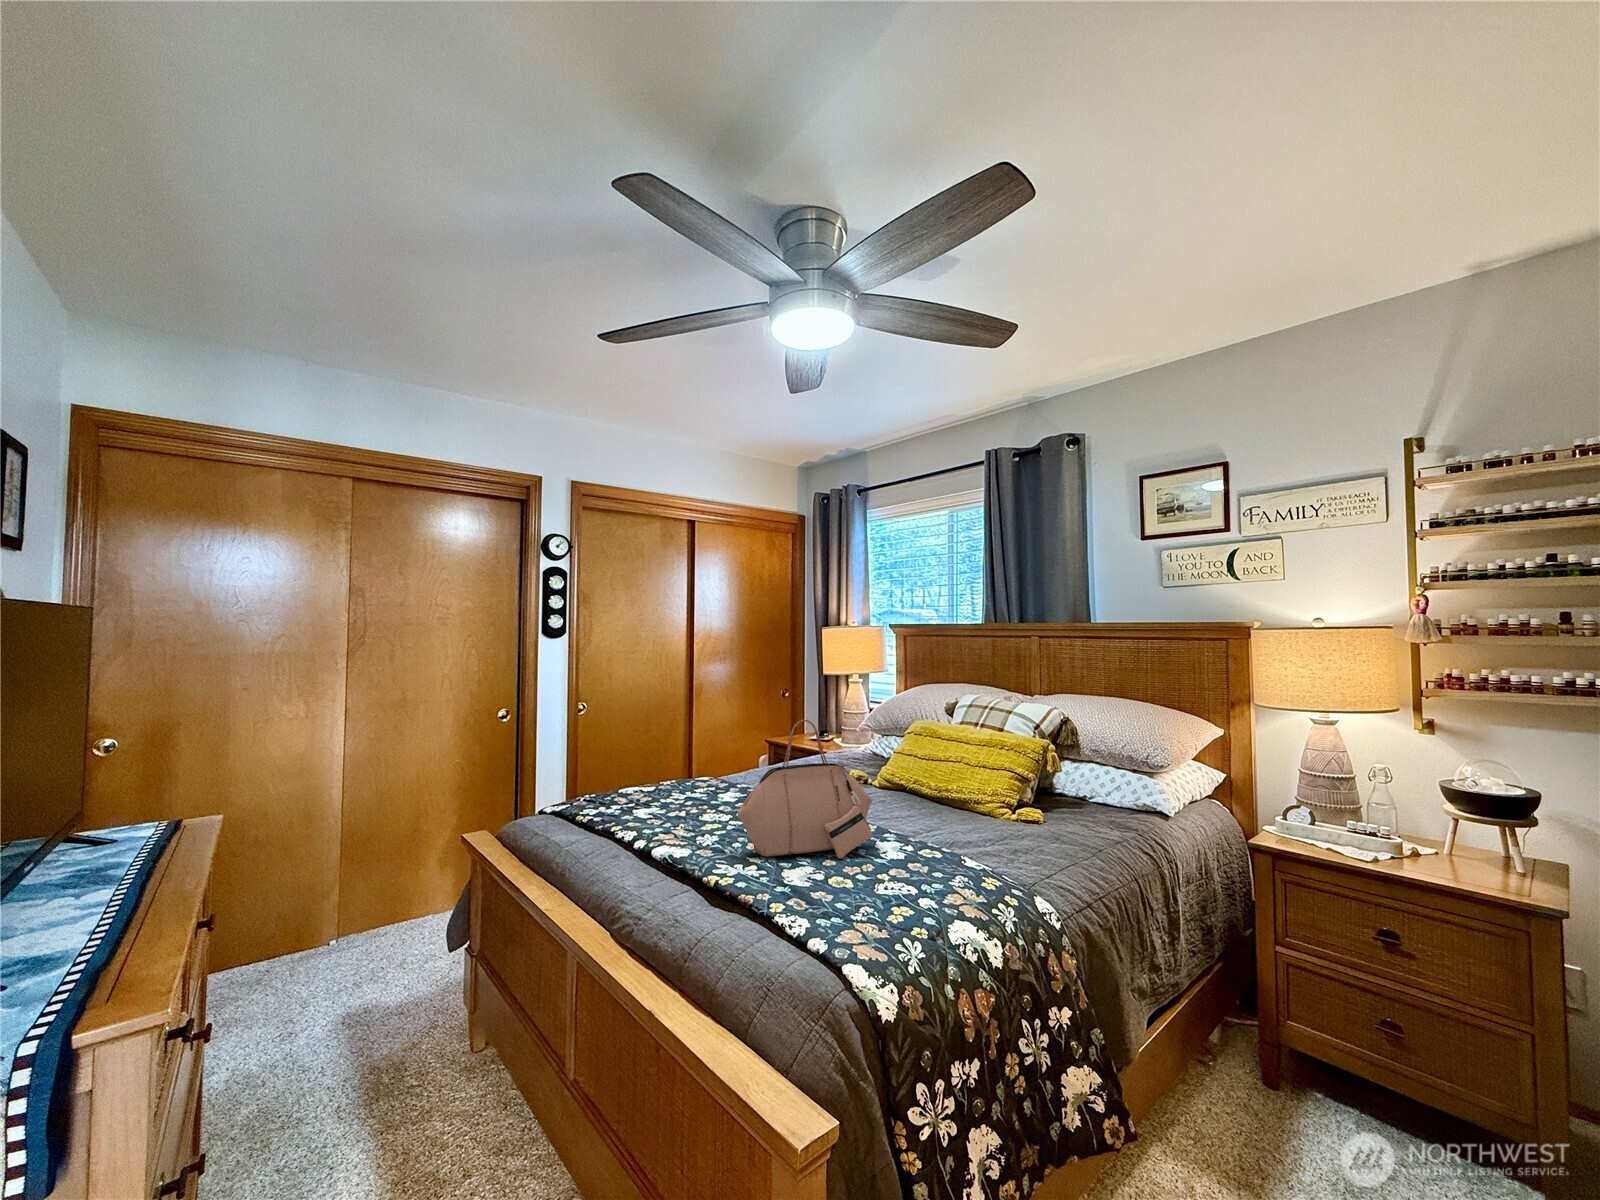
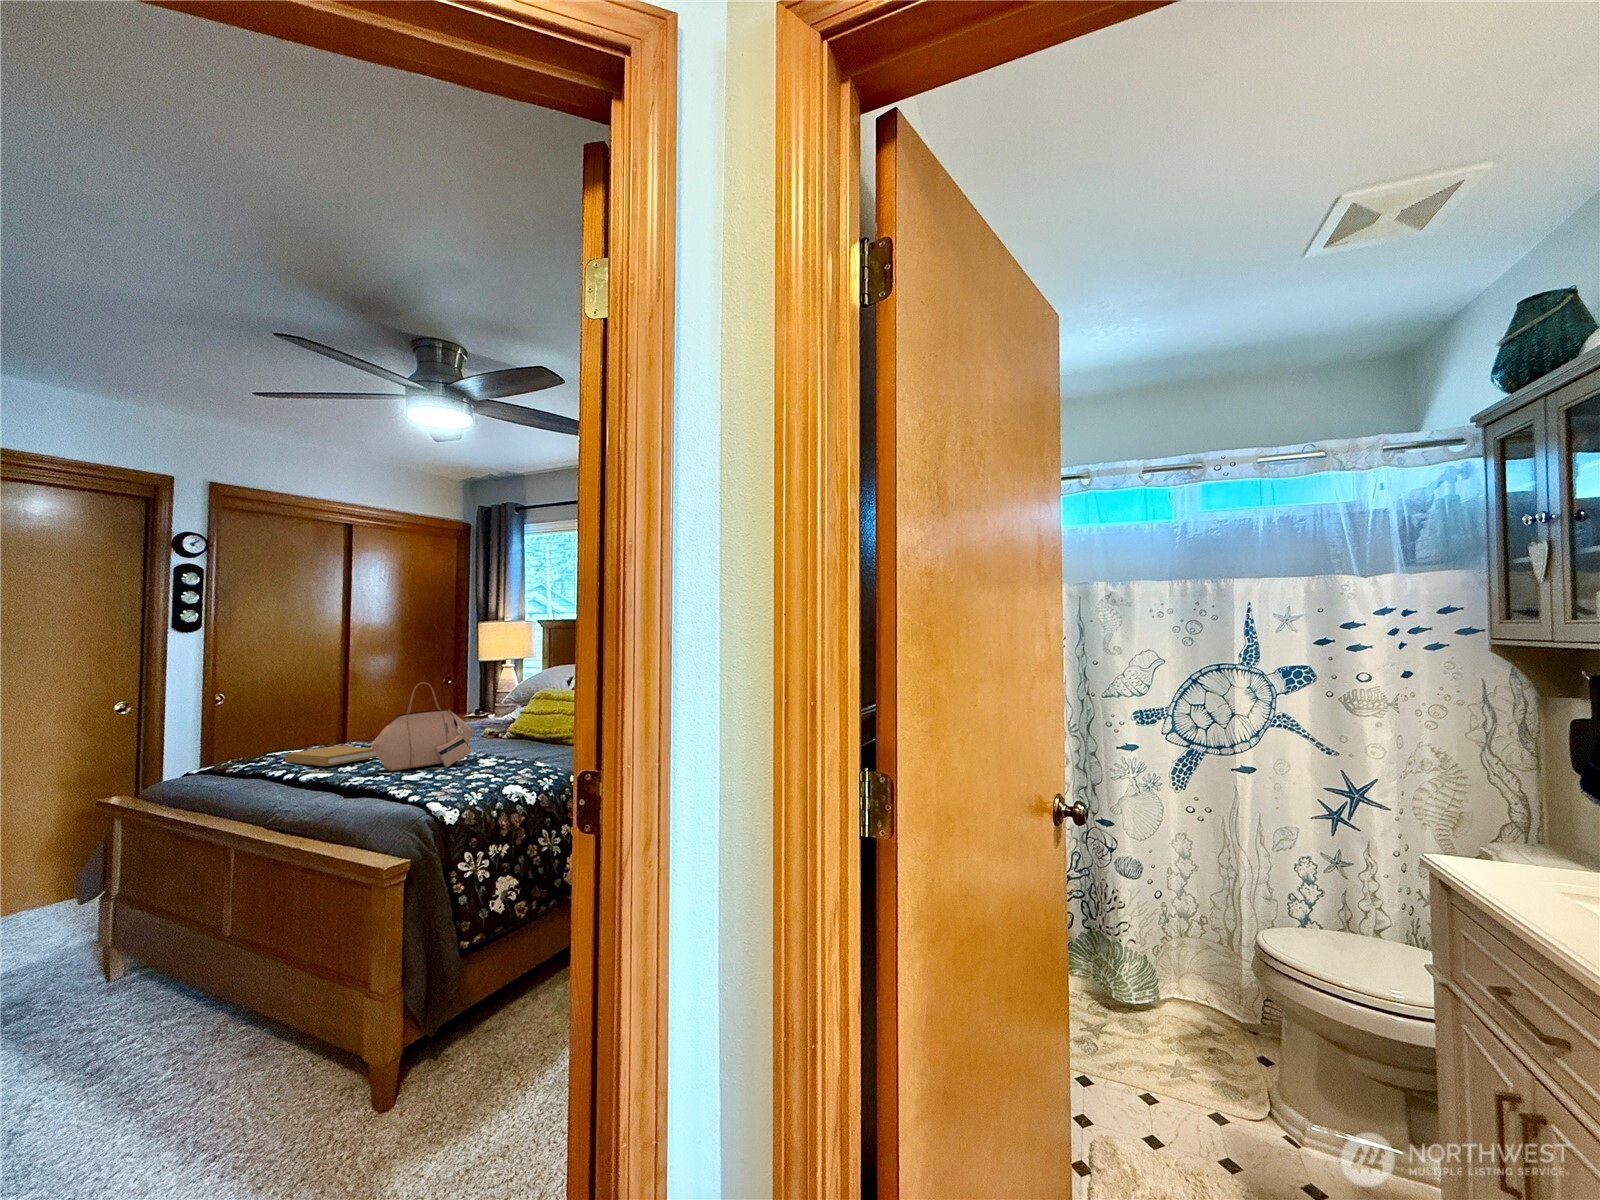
book: none [634,798,743,834] -> present [285,746,378,767]

